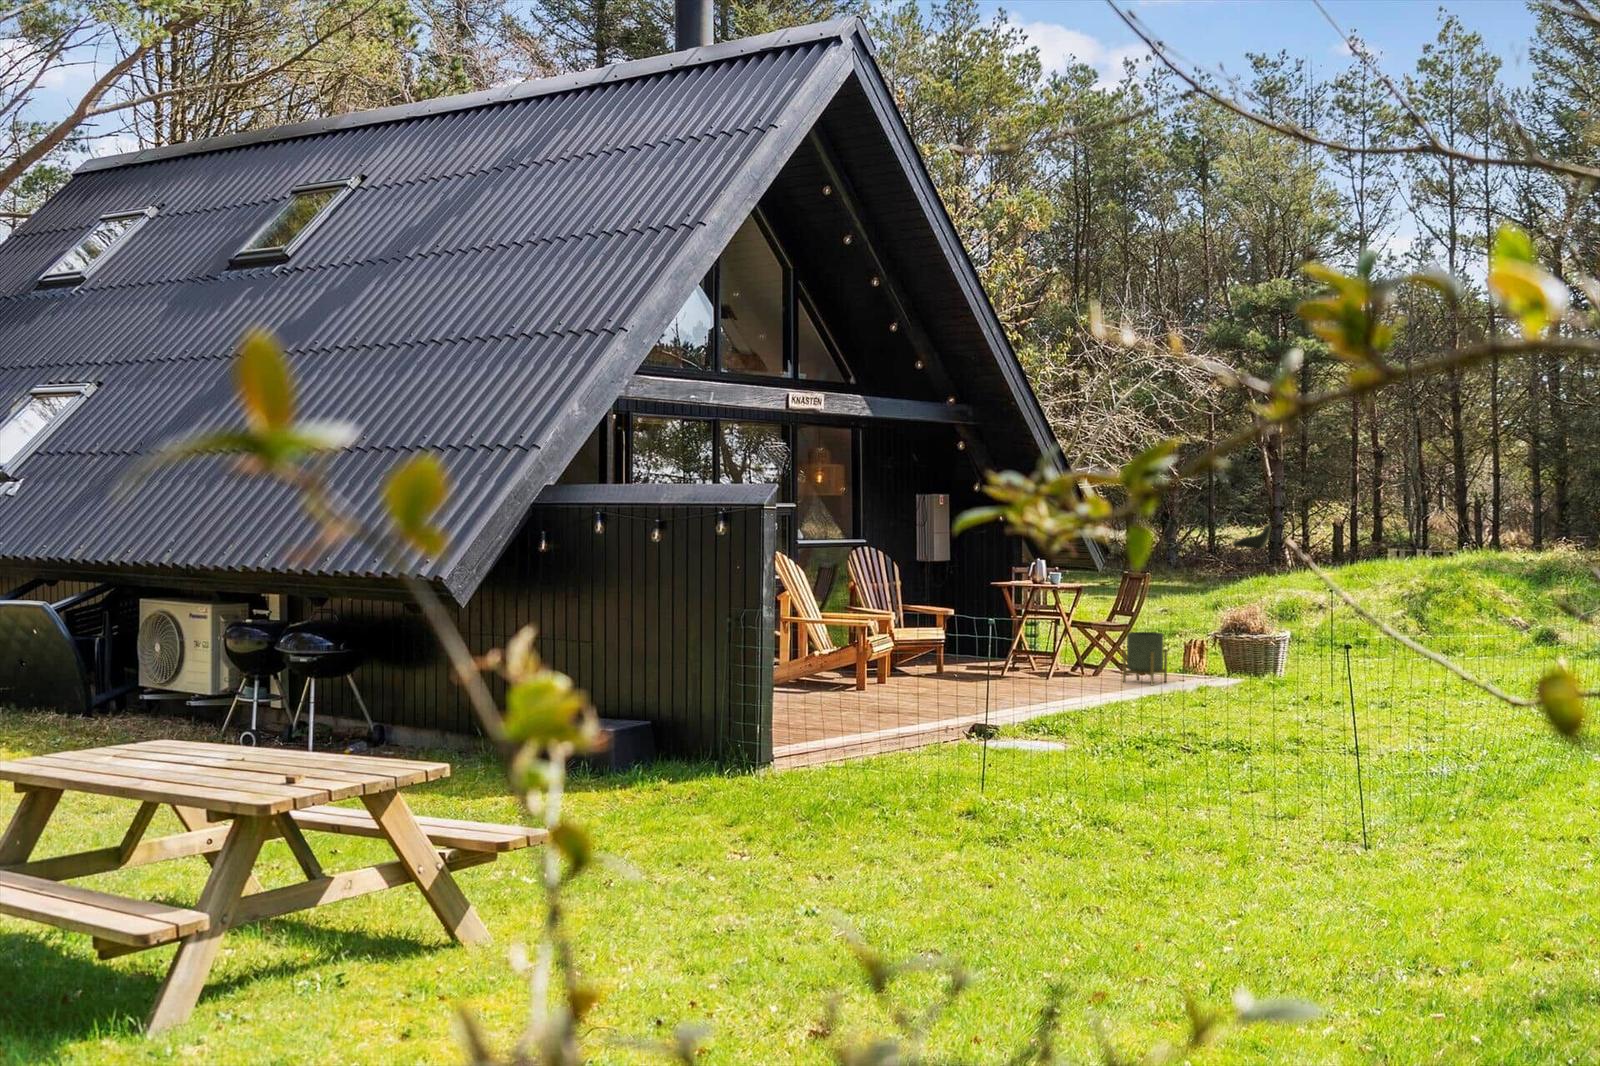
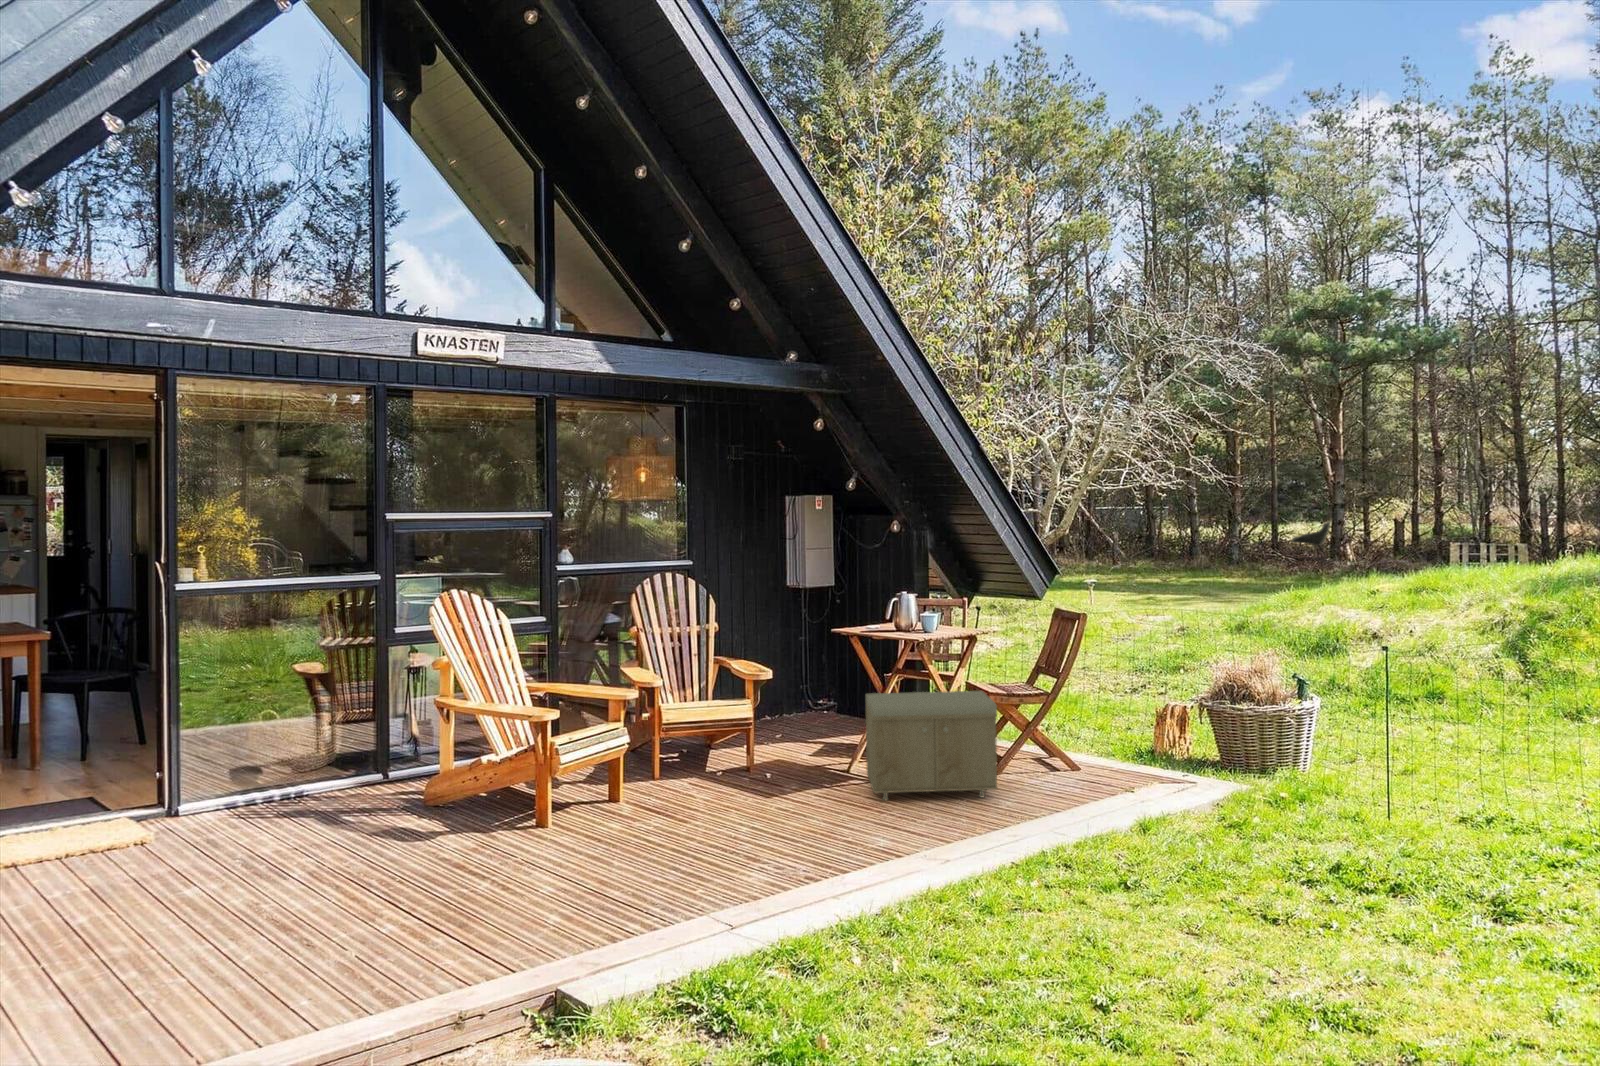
storage bench: none [1022,620,1111,685] -> present [866,691,997,800]
planter: present [1123,632,1167,685] -> none [1021,712,1096,809]

